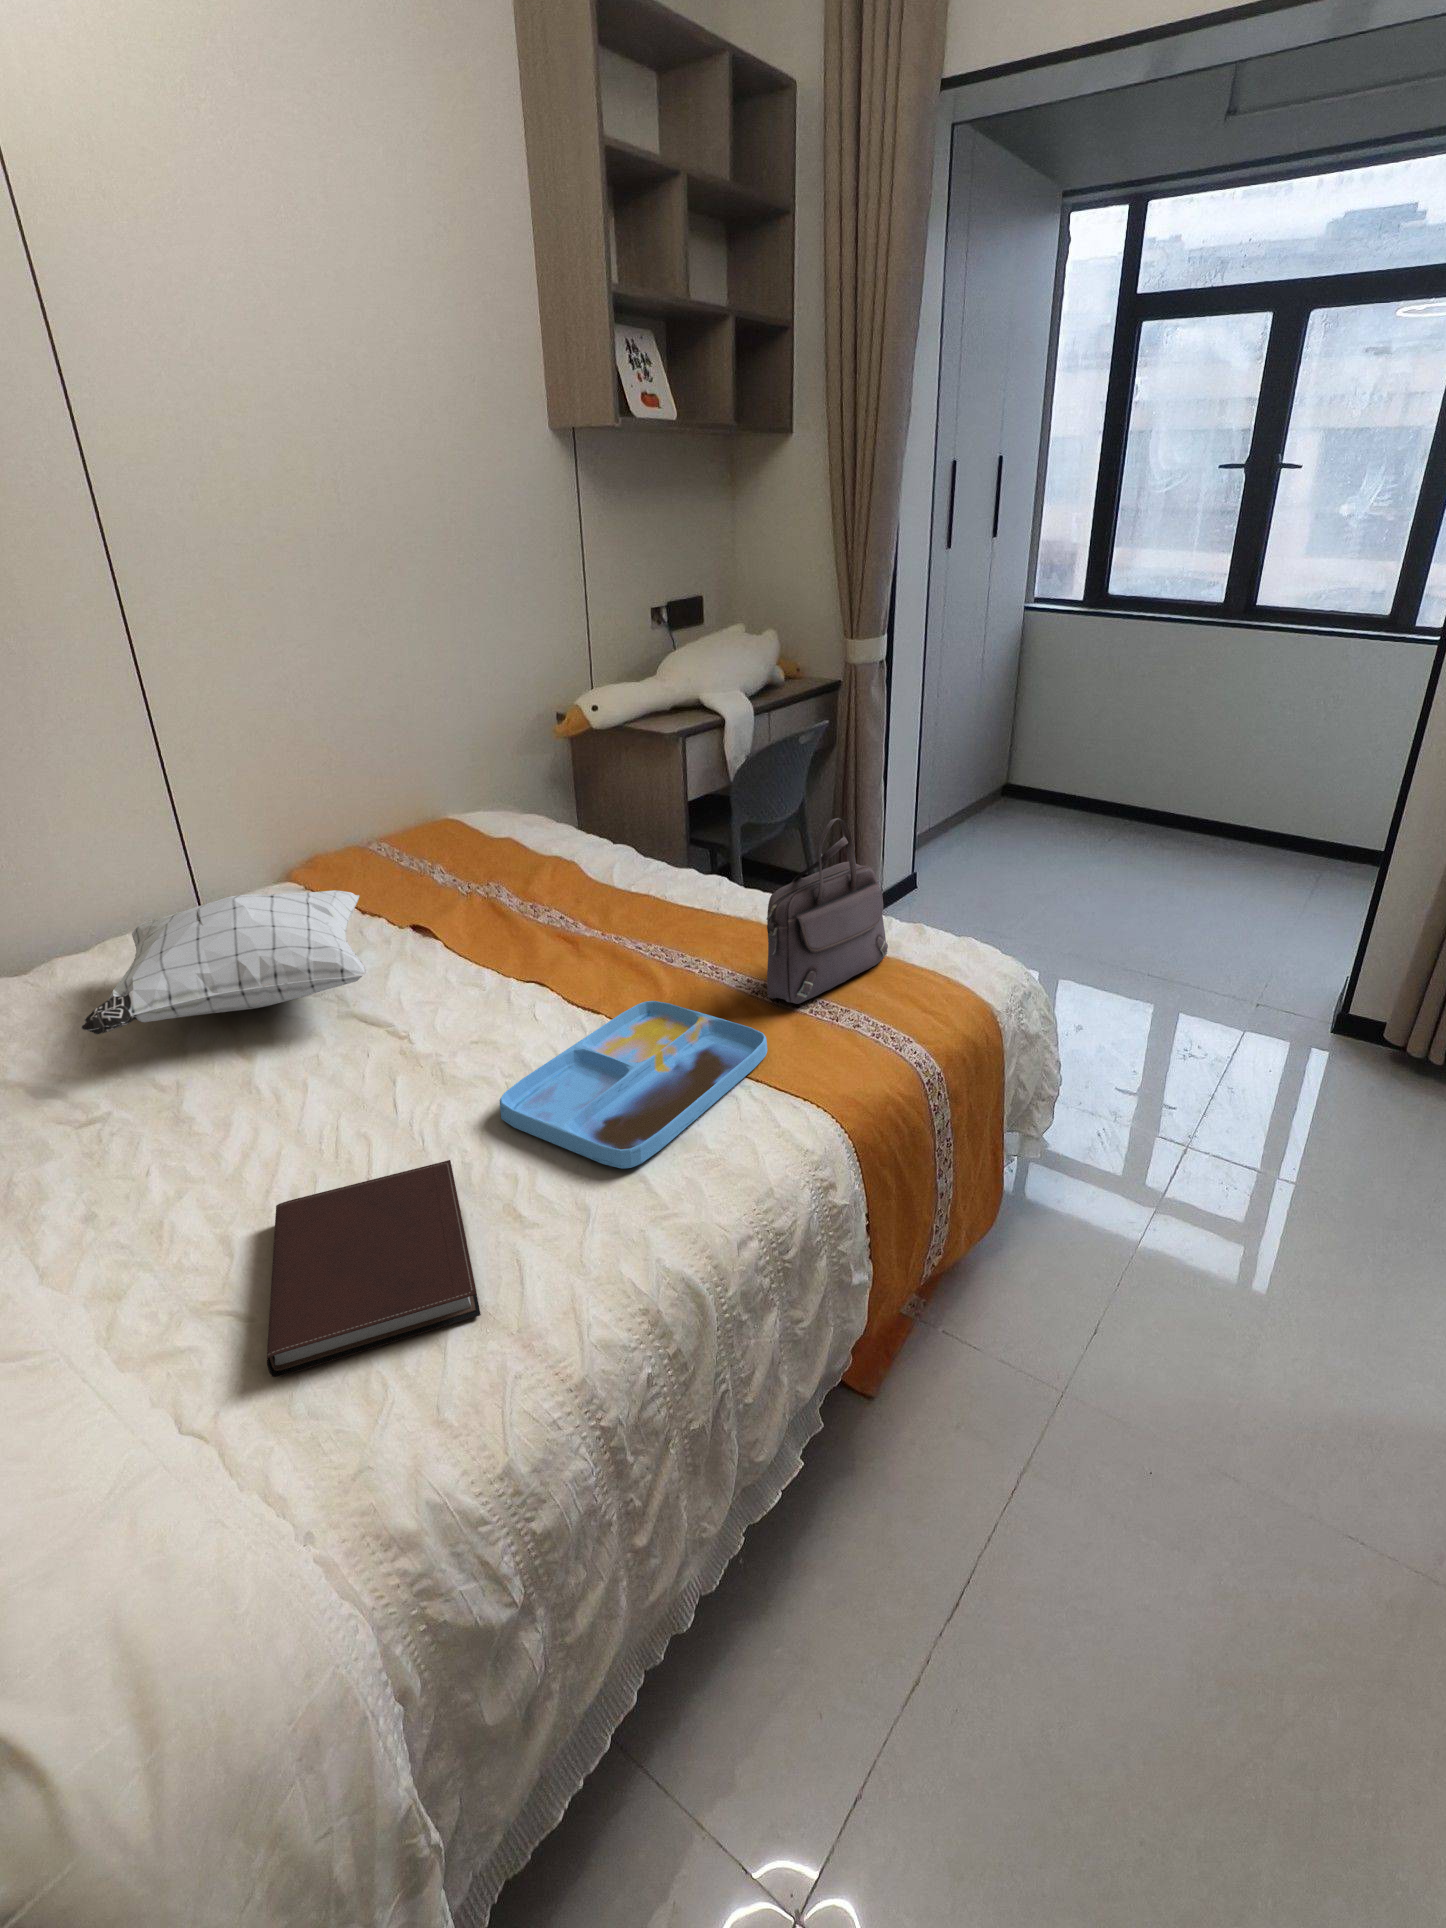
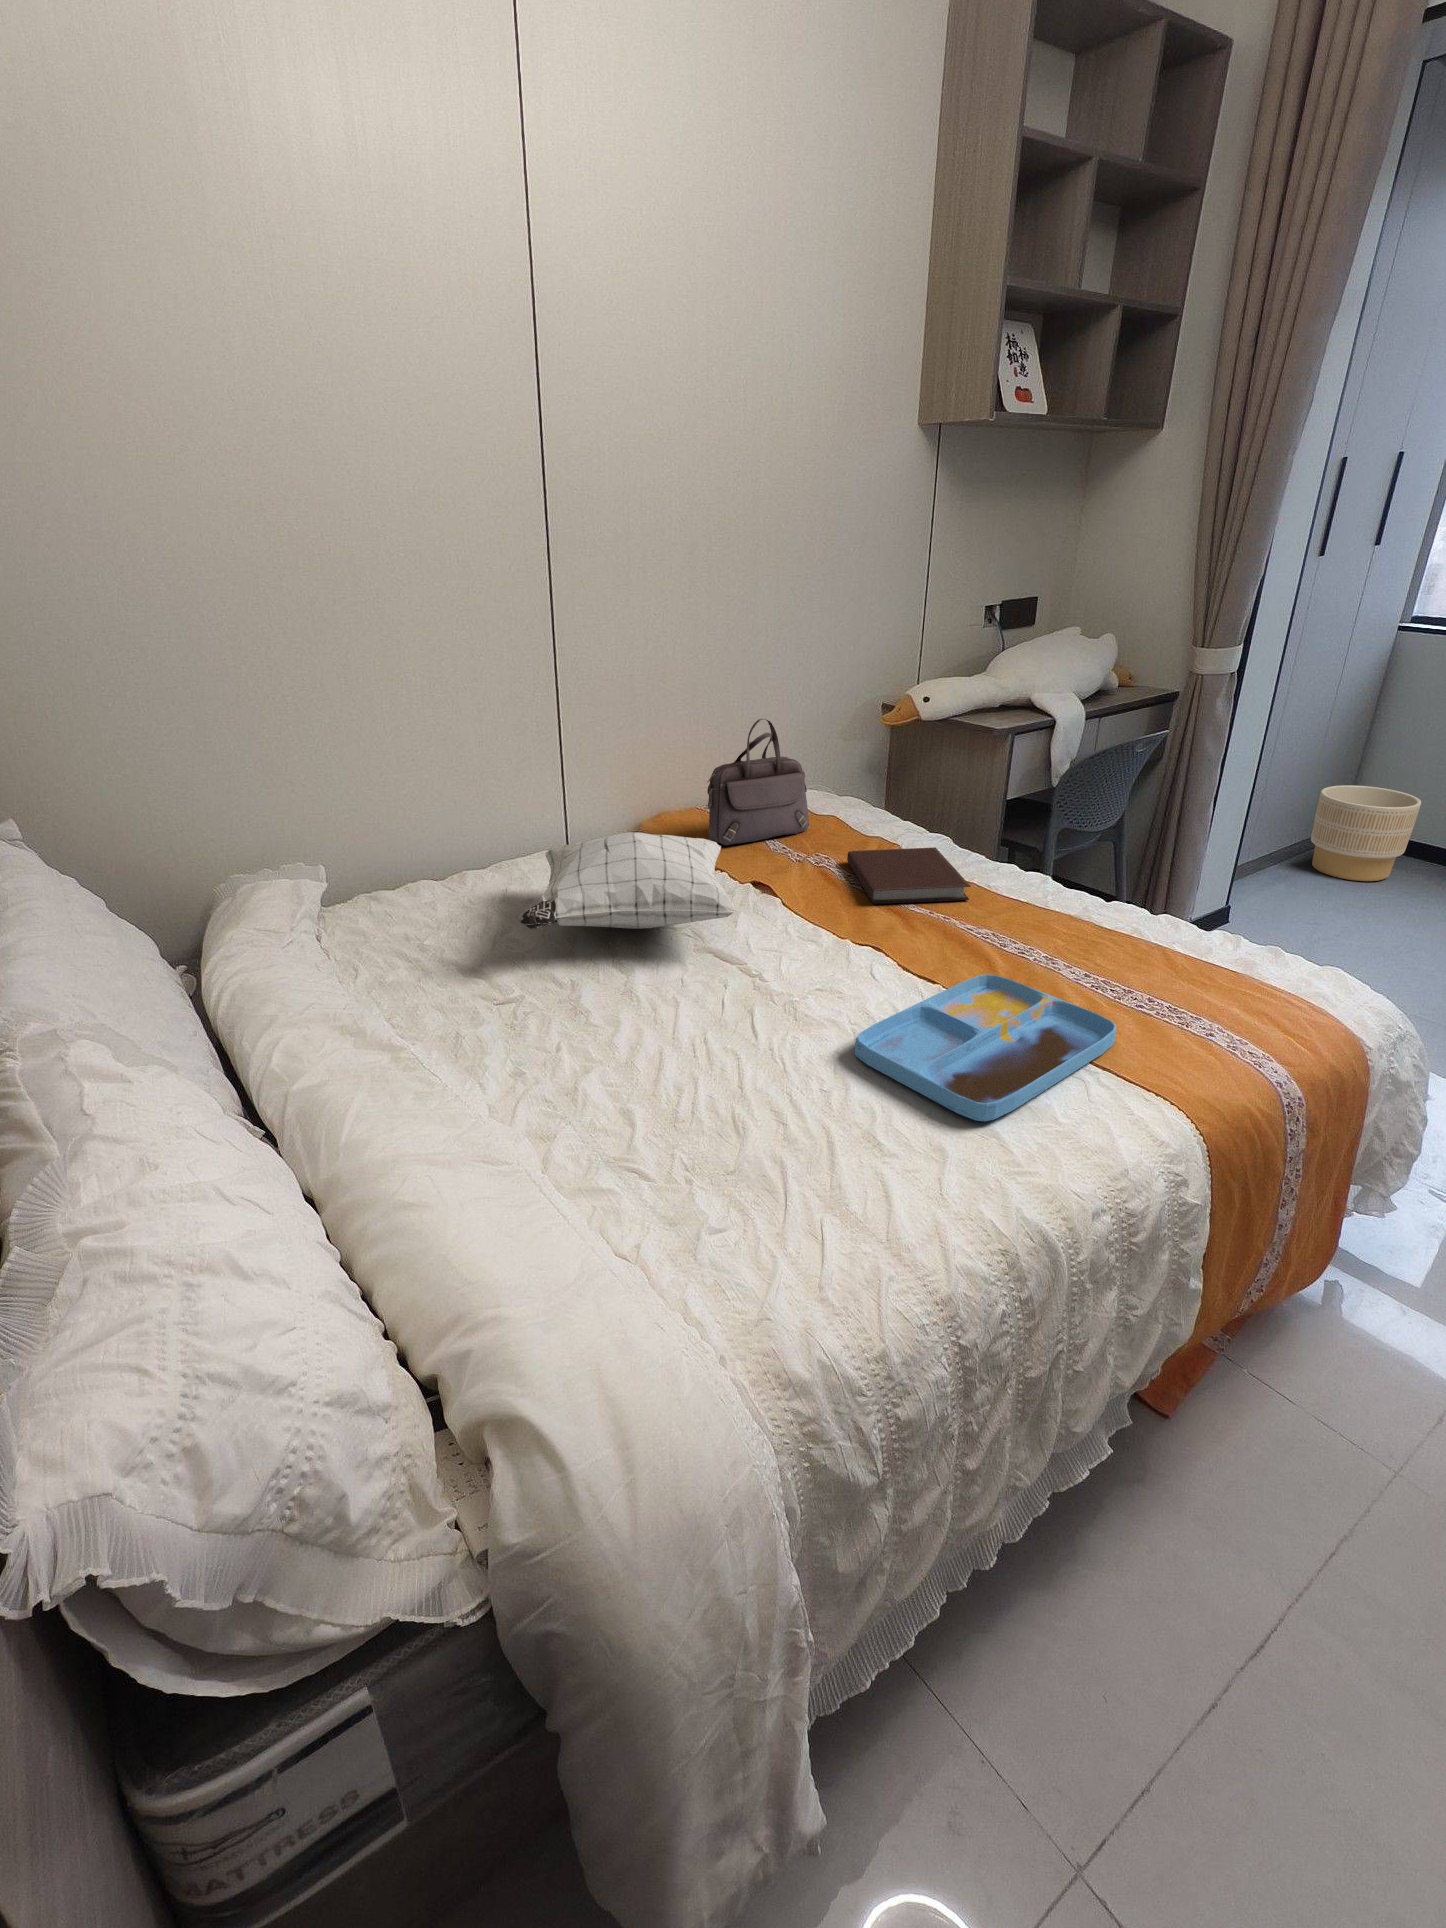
planter: none [984,754,1063,840] -> present [1311,785,1421,881]
handbag: present [767,818,888,1004] -> present [707,719,810,845]
notebook: present [267,1160,481,1377] -> present [847,847,971,904]

